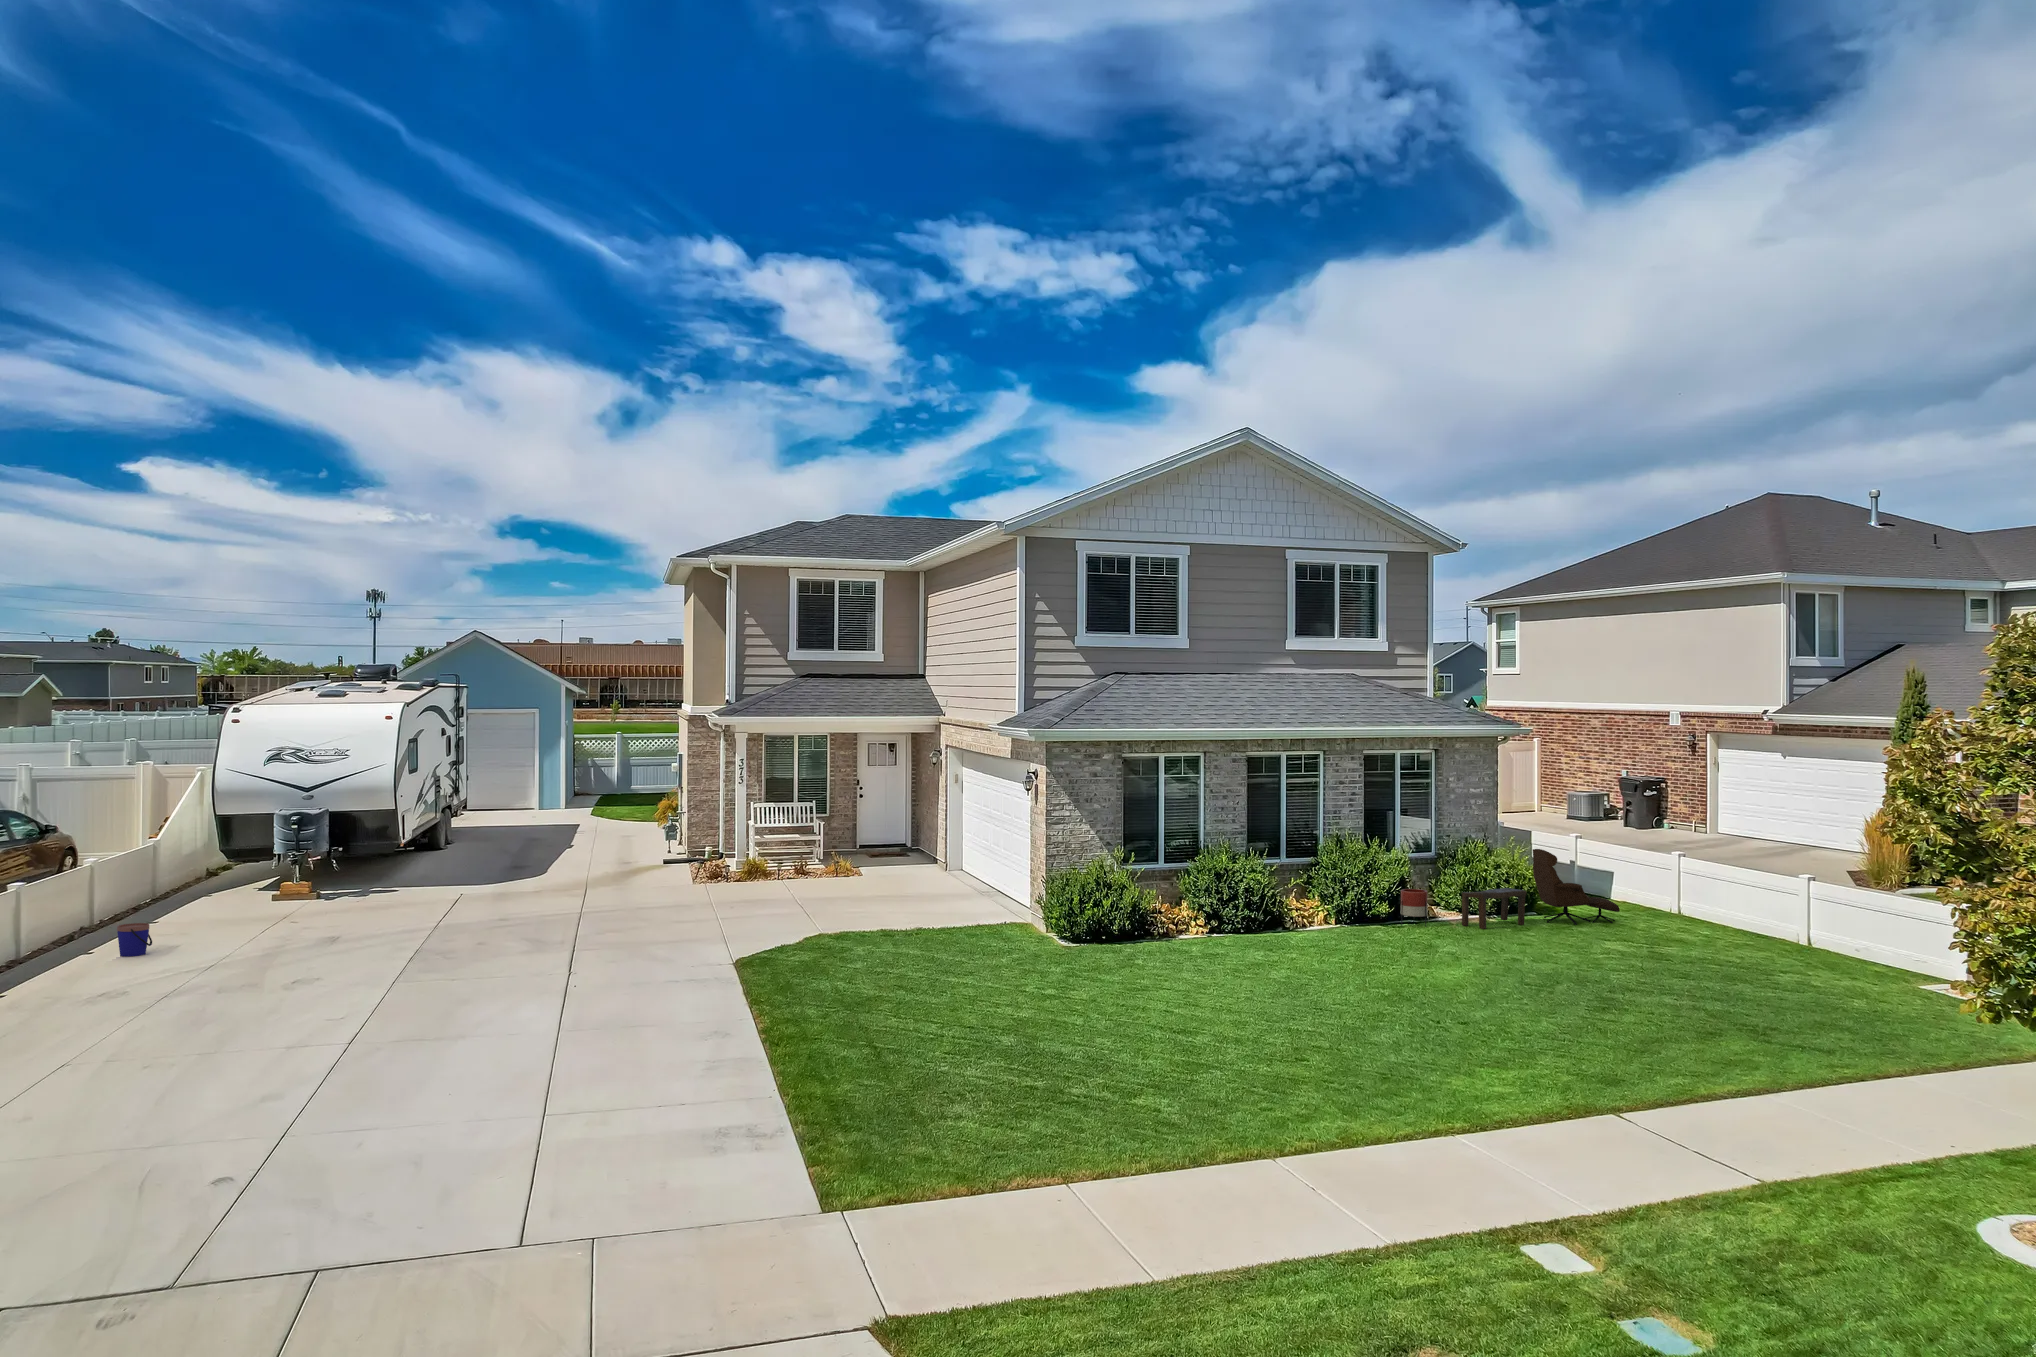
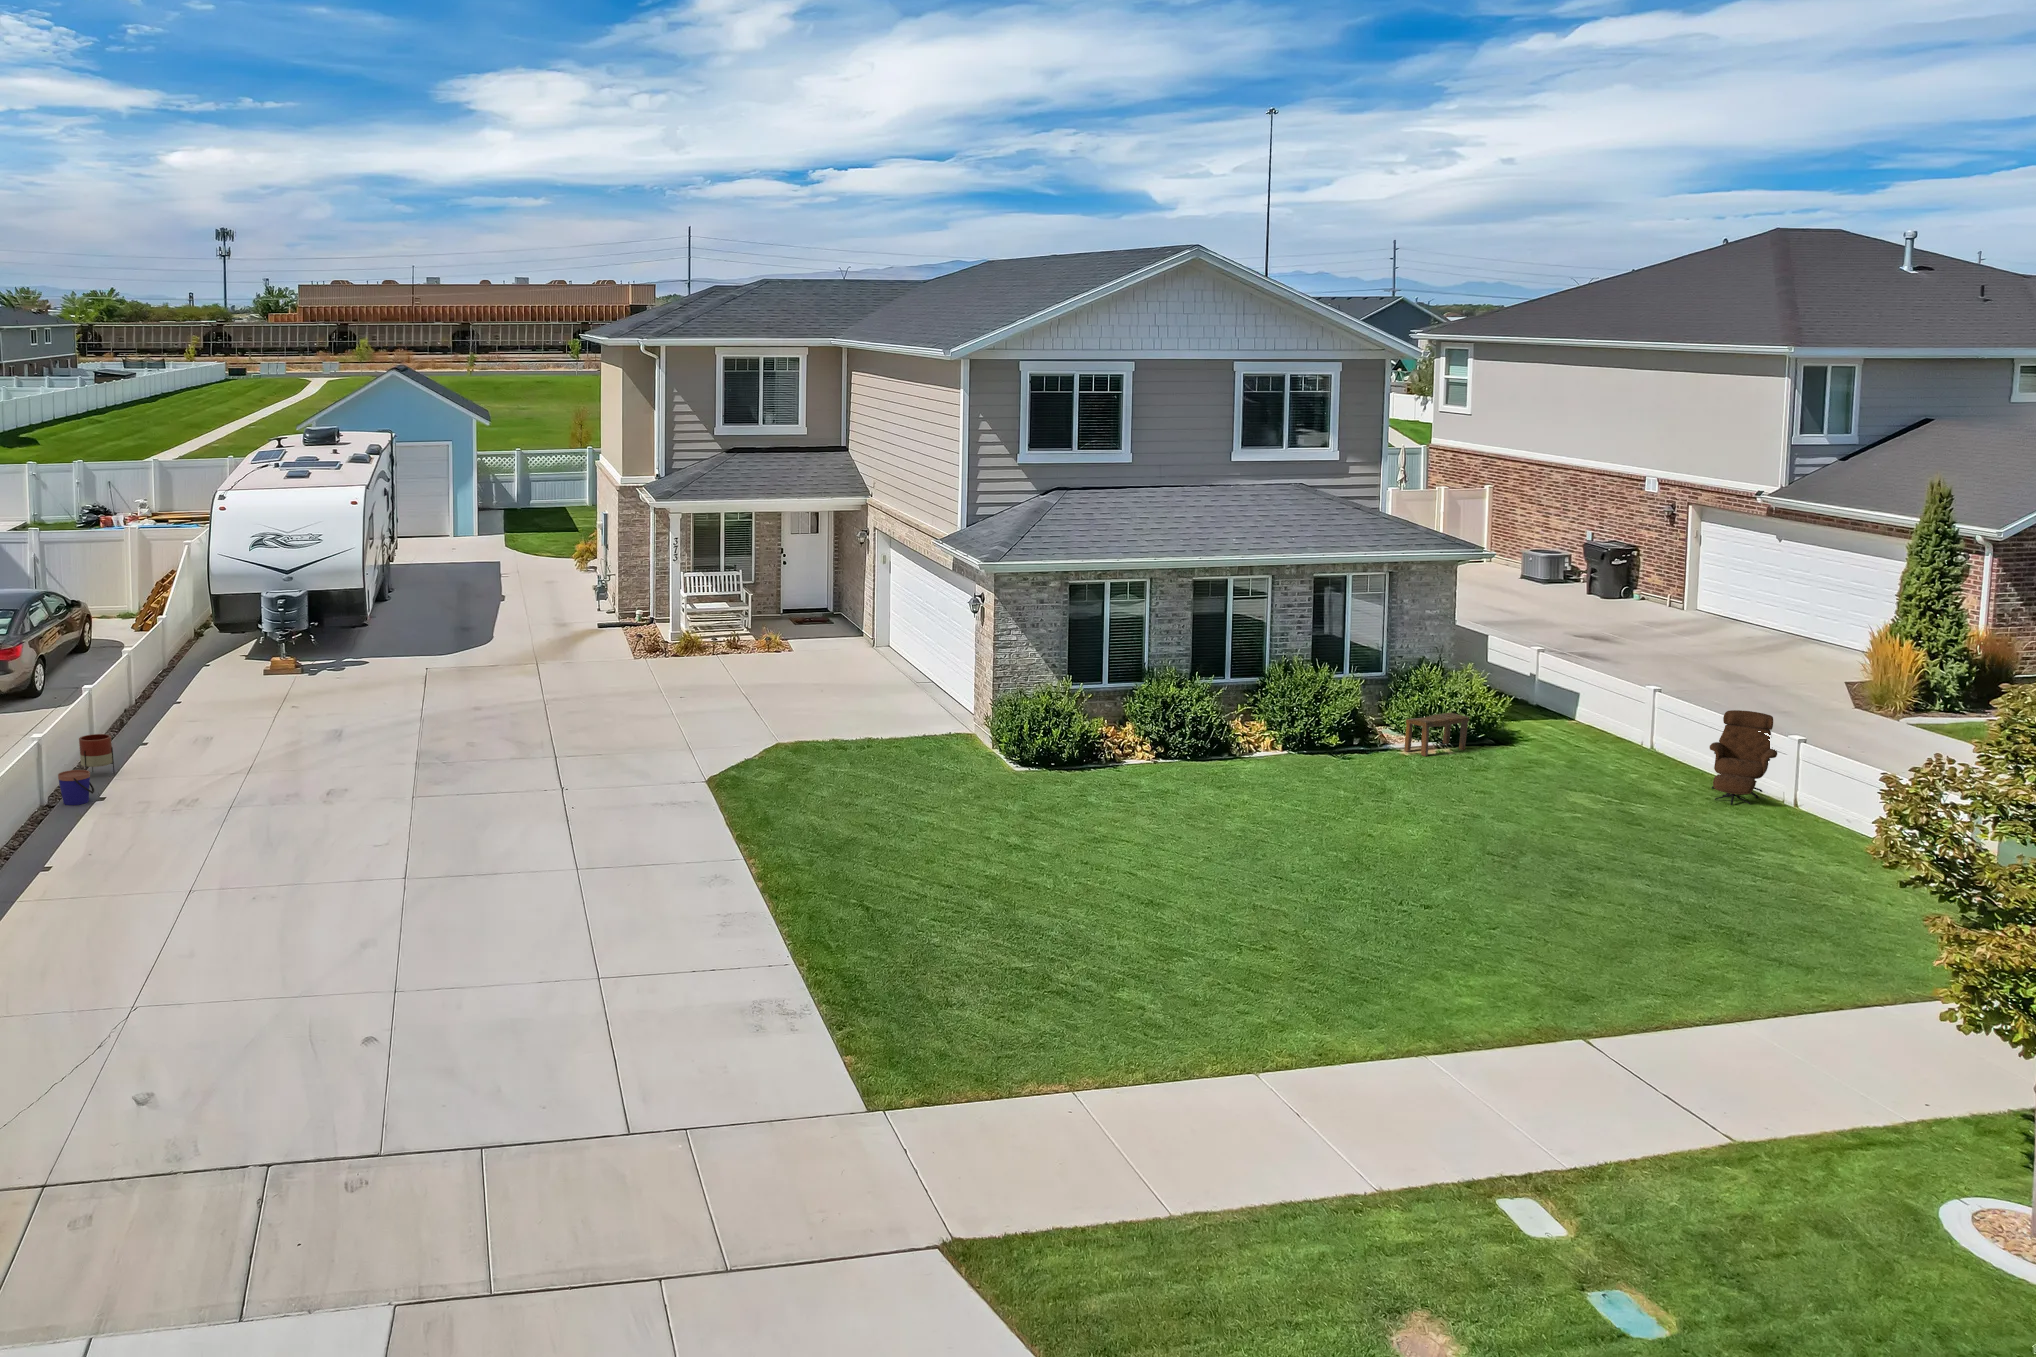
lounge chair: present [1533,849,1620,925] -> present [1710,710,1777,805]
planter: present [1401,889,1427,927] -> present [79,734,115,774]

